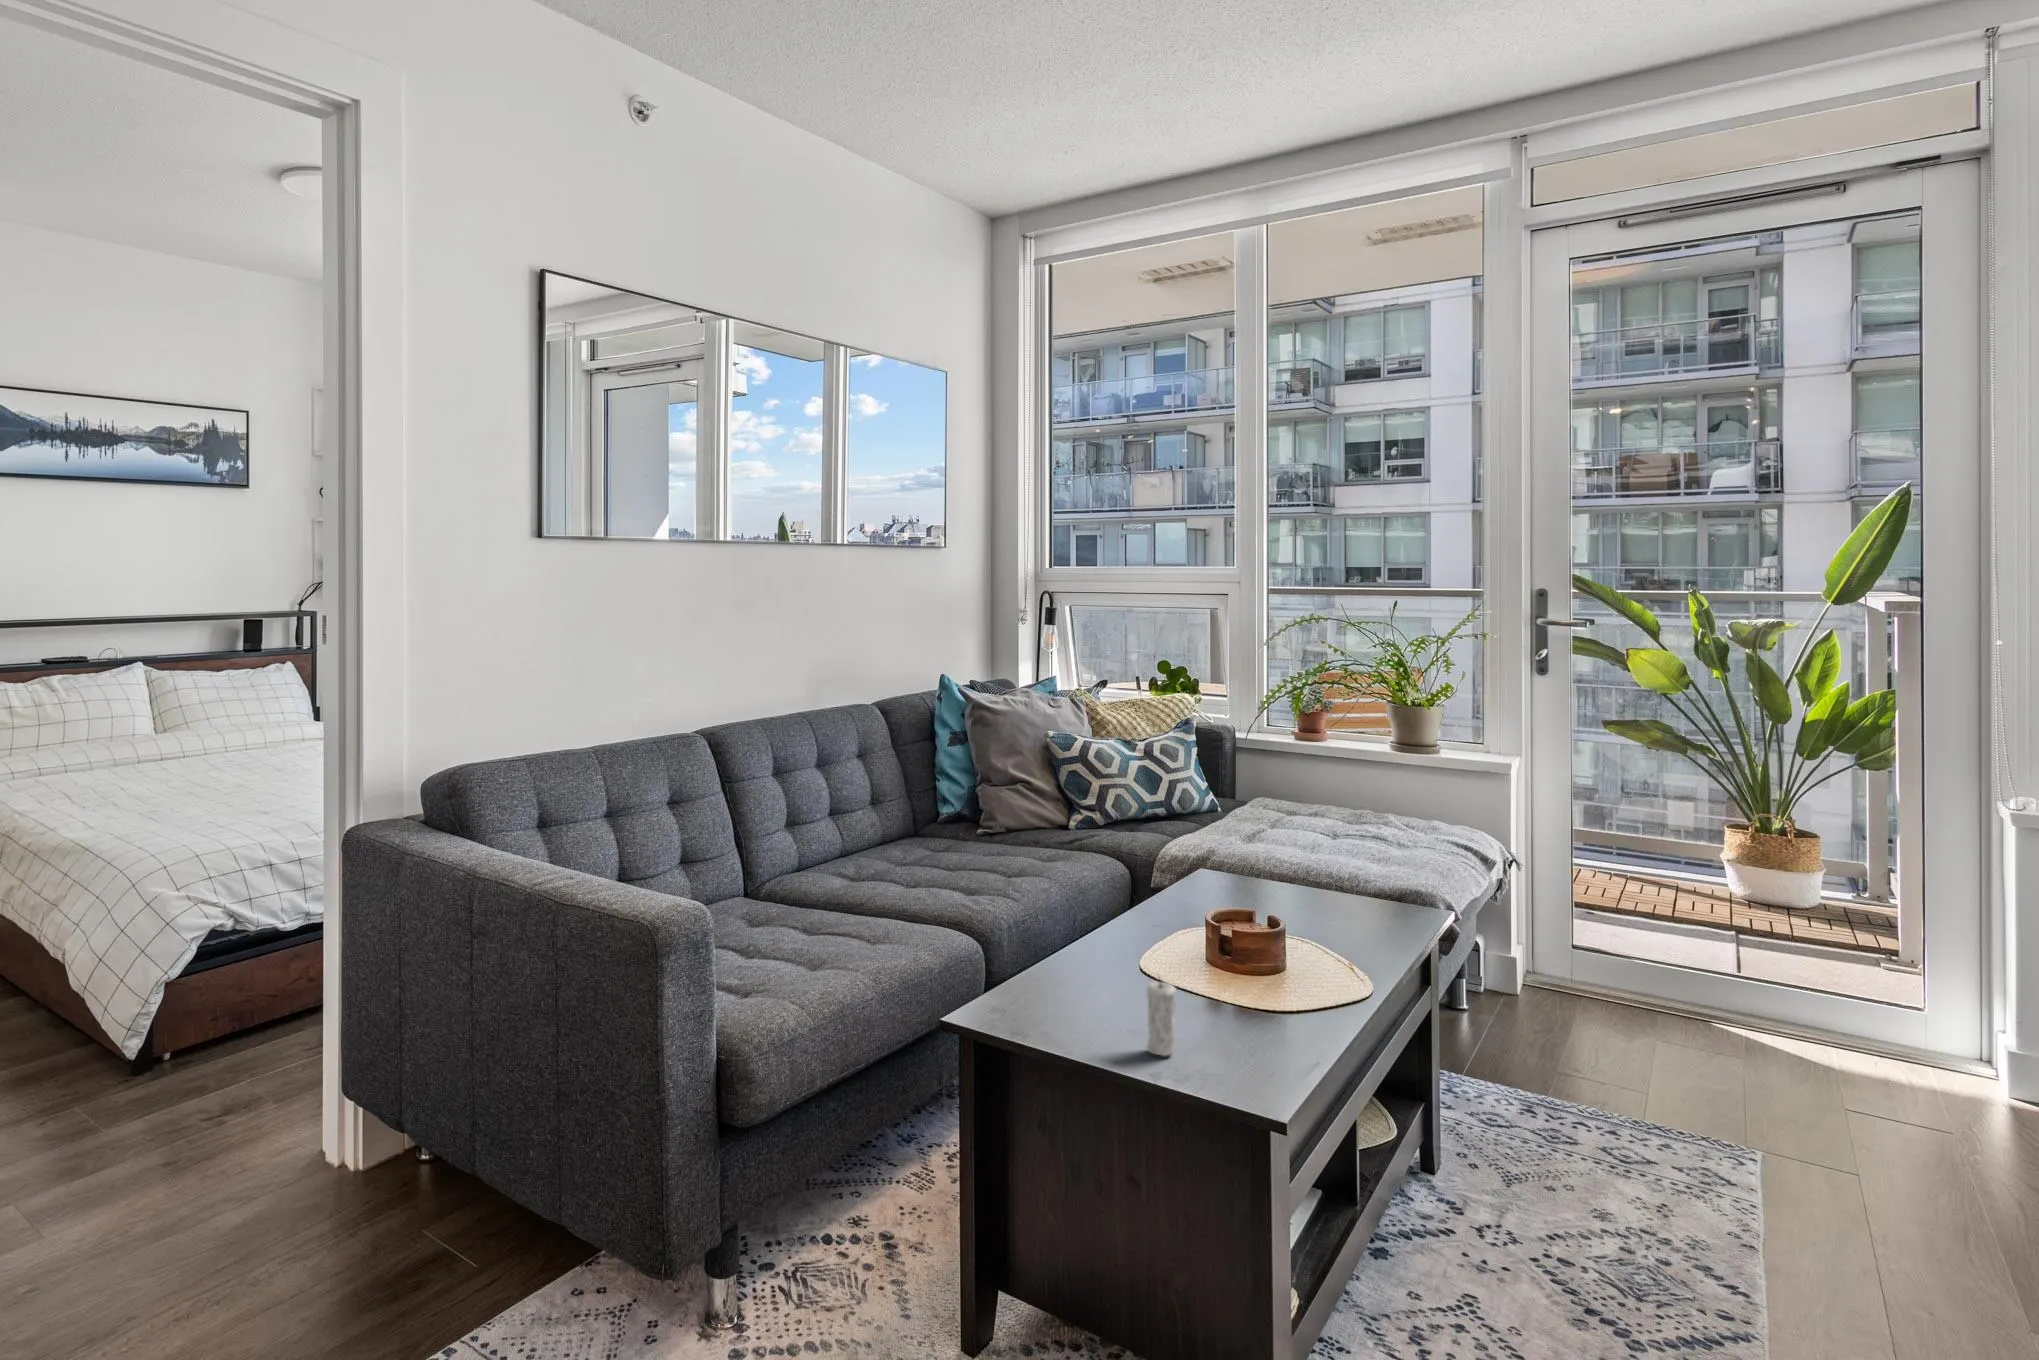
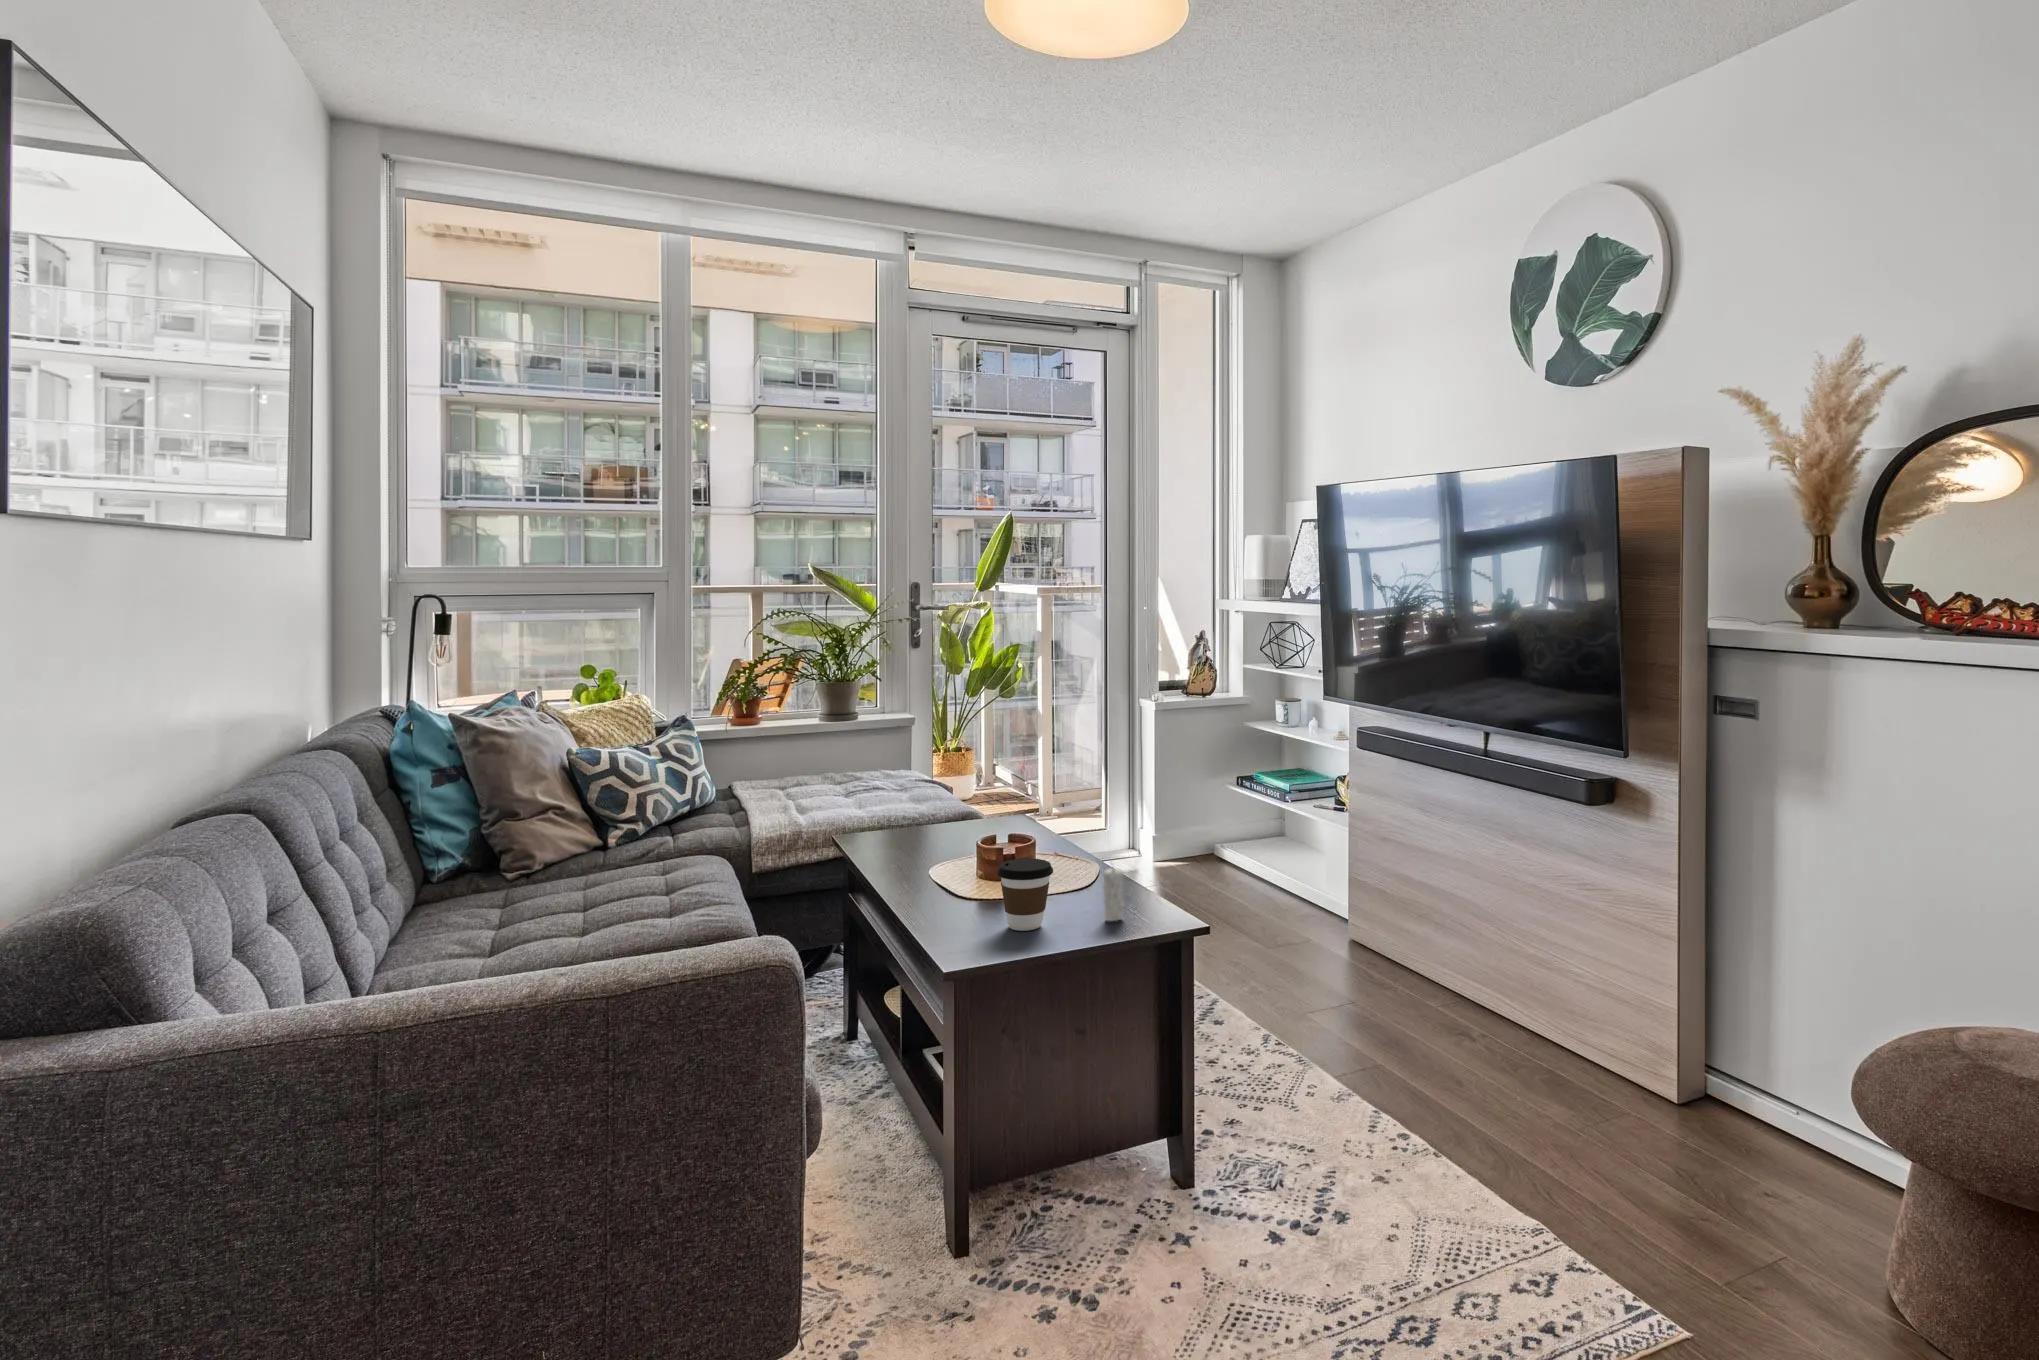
coffee cup: none [1041,929,1110,1022] -> present [997,858,1053,931]

